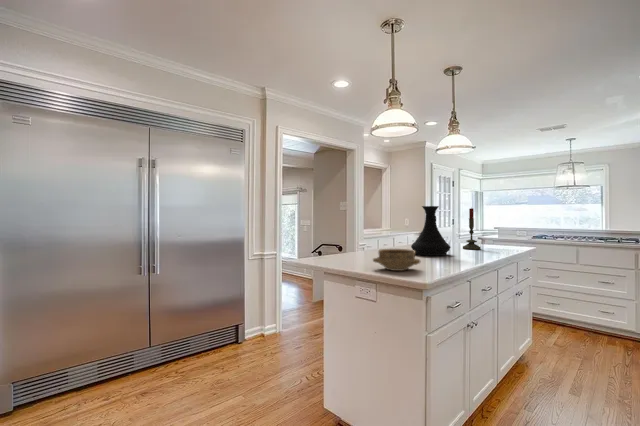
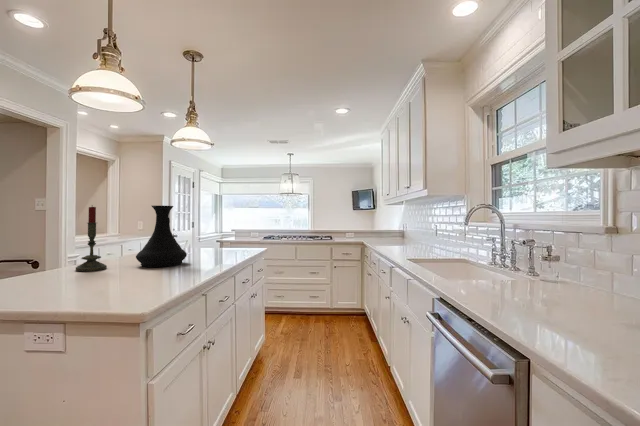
candle: present [463,208,481,250] -> present [76,207,107,271]
ceramic bowl: present [373,249,420,271] -> none [60,264,142,299]

